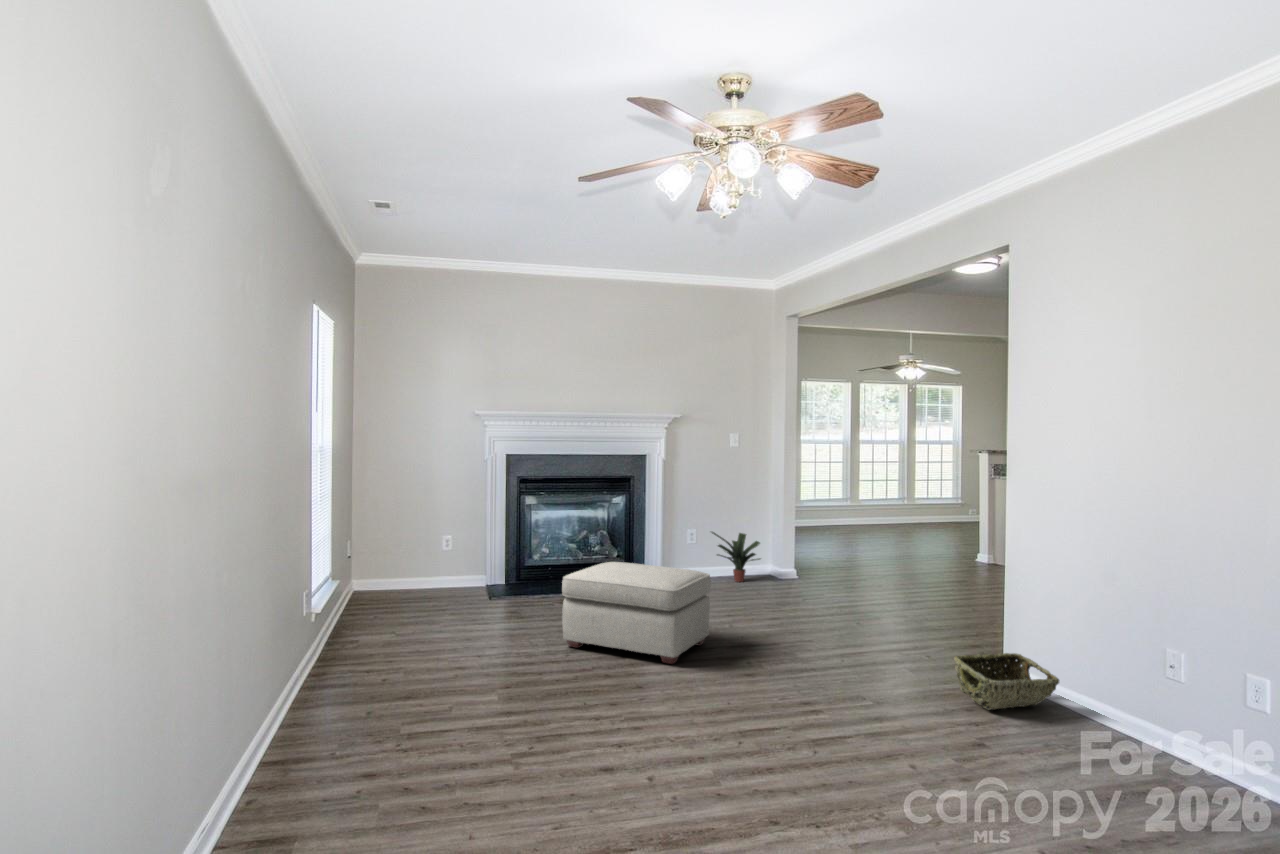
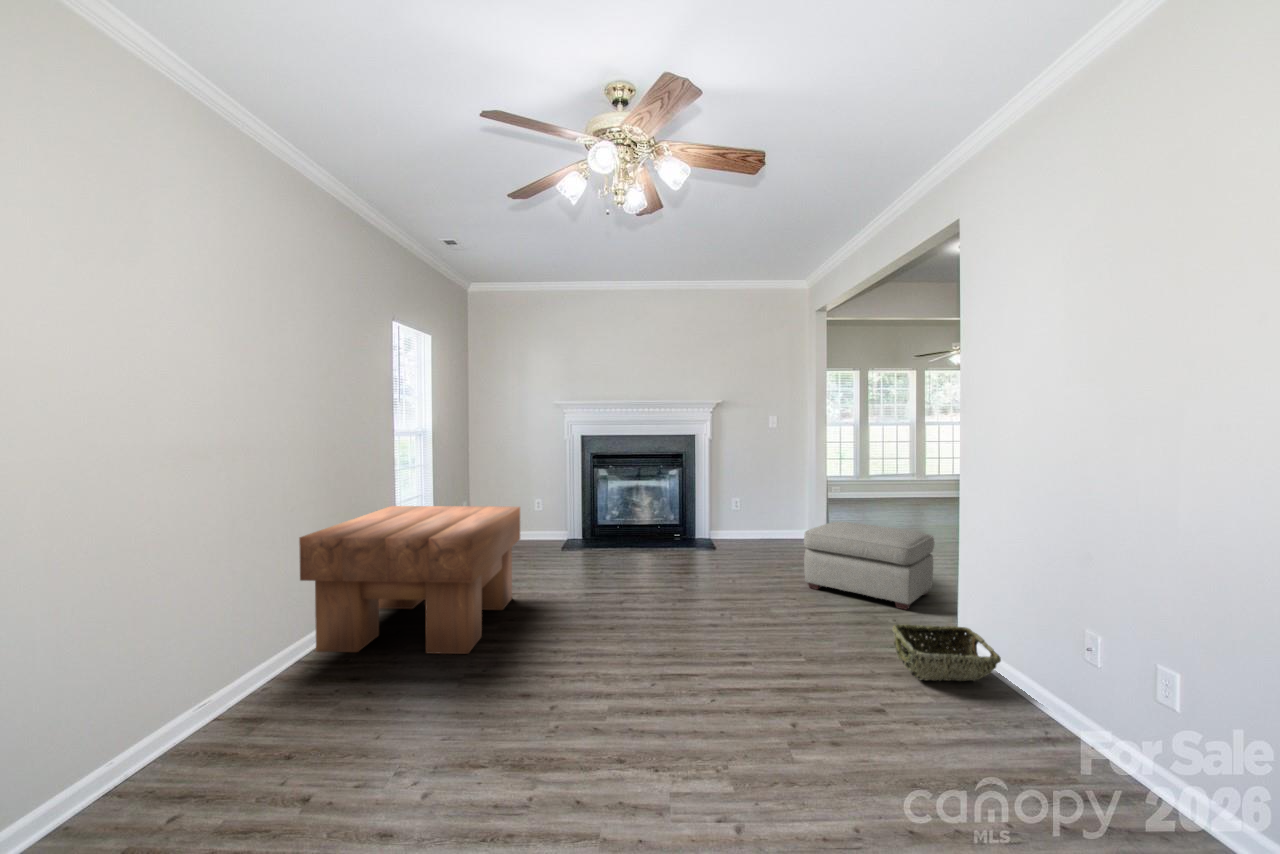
potted plant: present [712,532,760,582] -> none [748,499,794,542]
coffee table: none [268,550,508,756] -> present [299,506,520,654]
ottoman: present [562,562,711,664] -> present [804,522,934,610]

